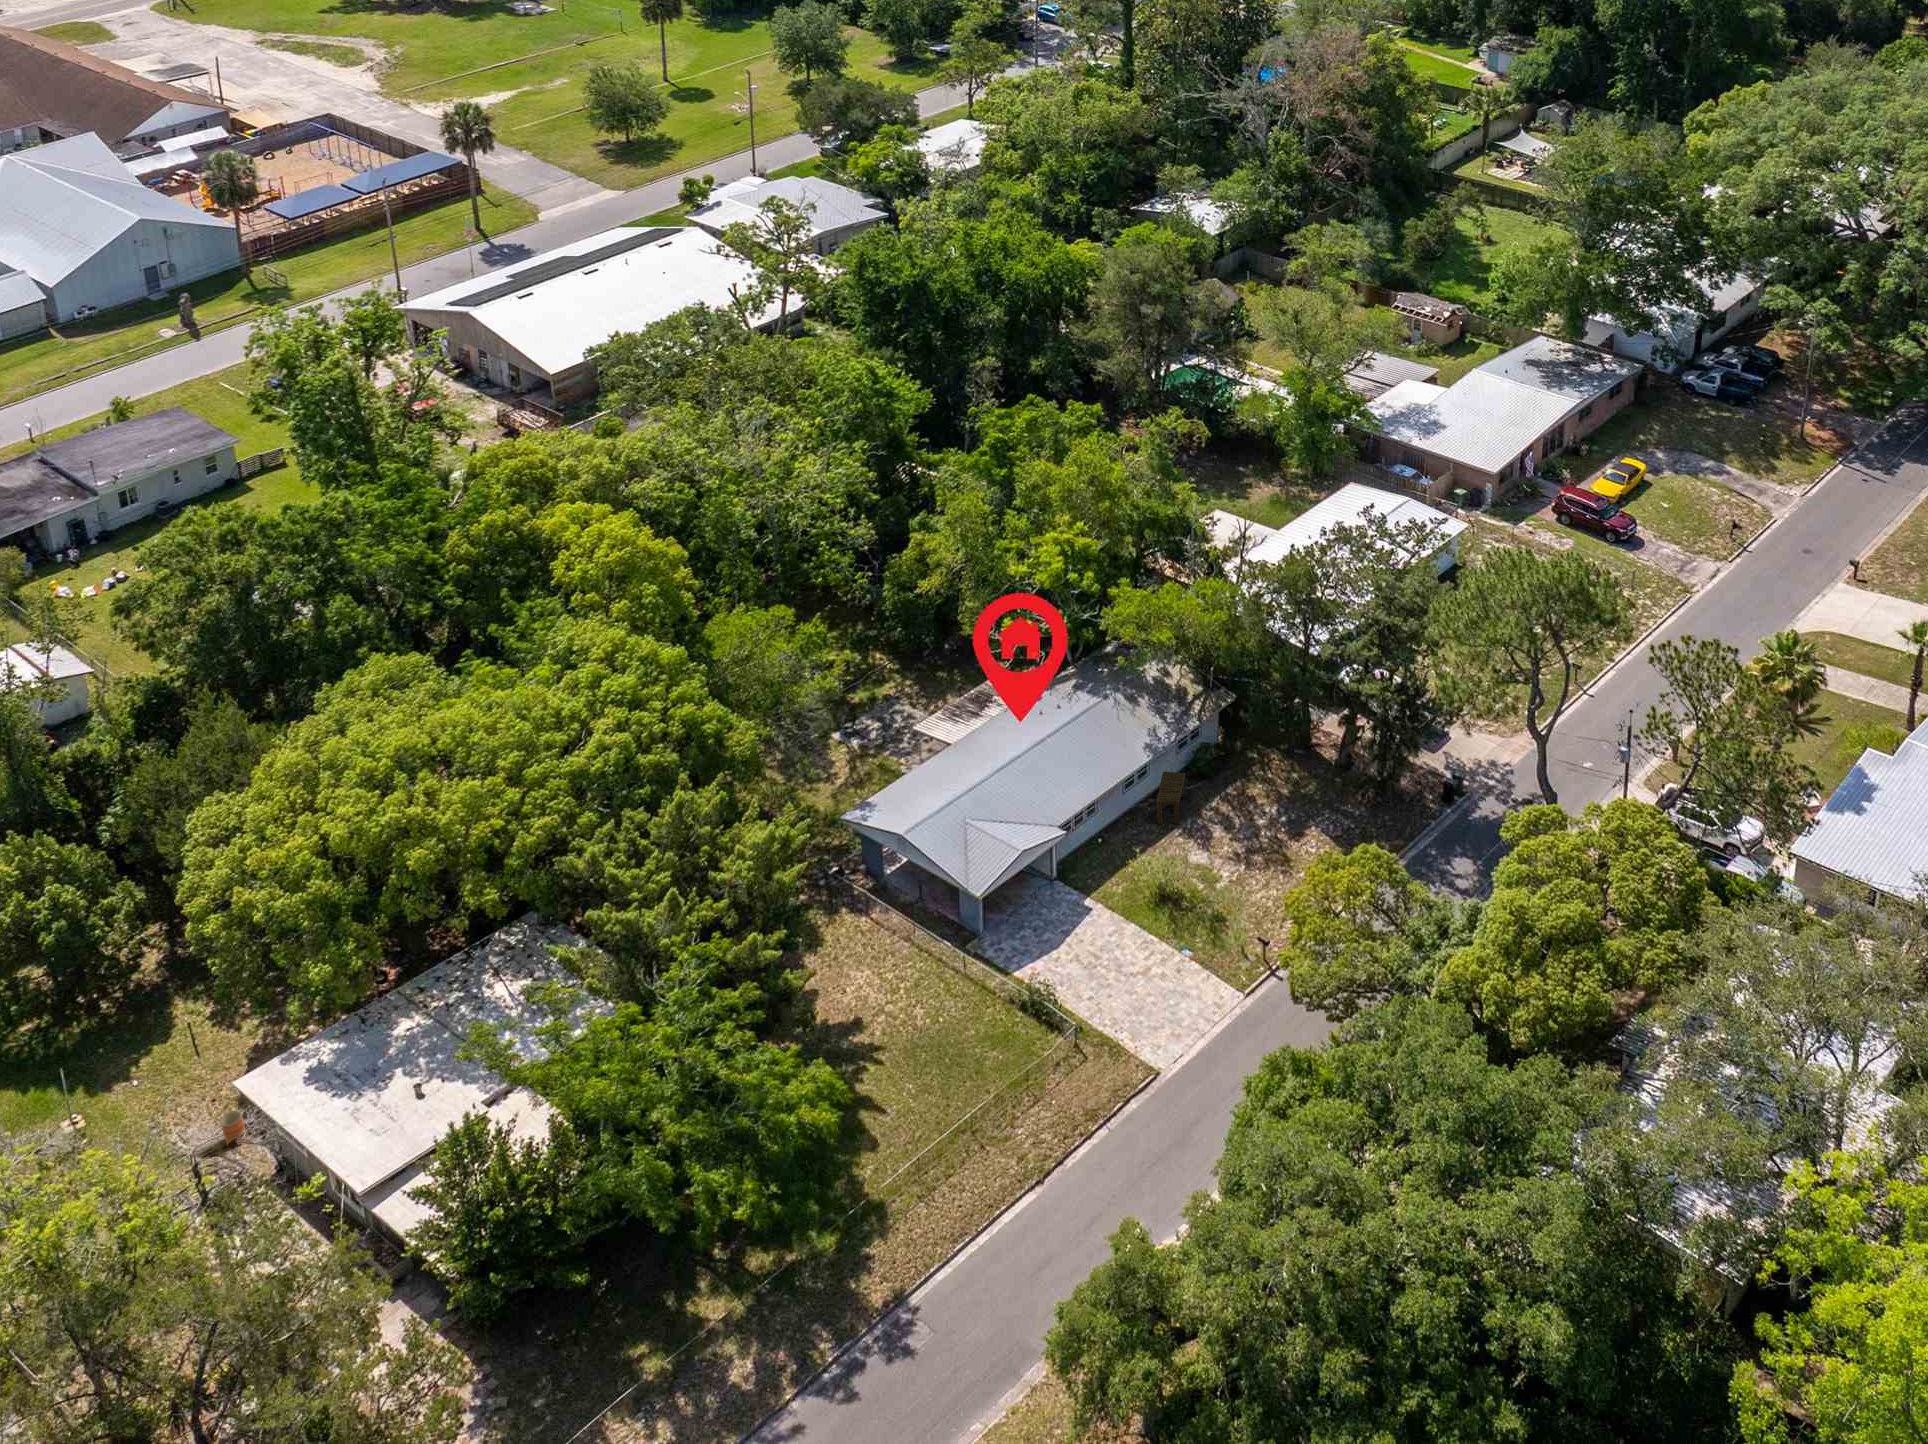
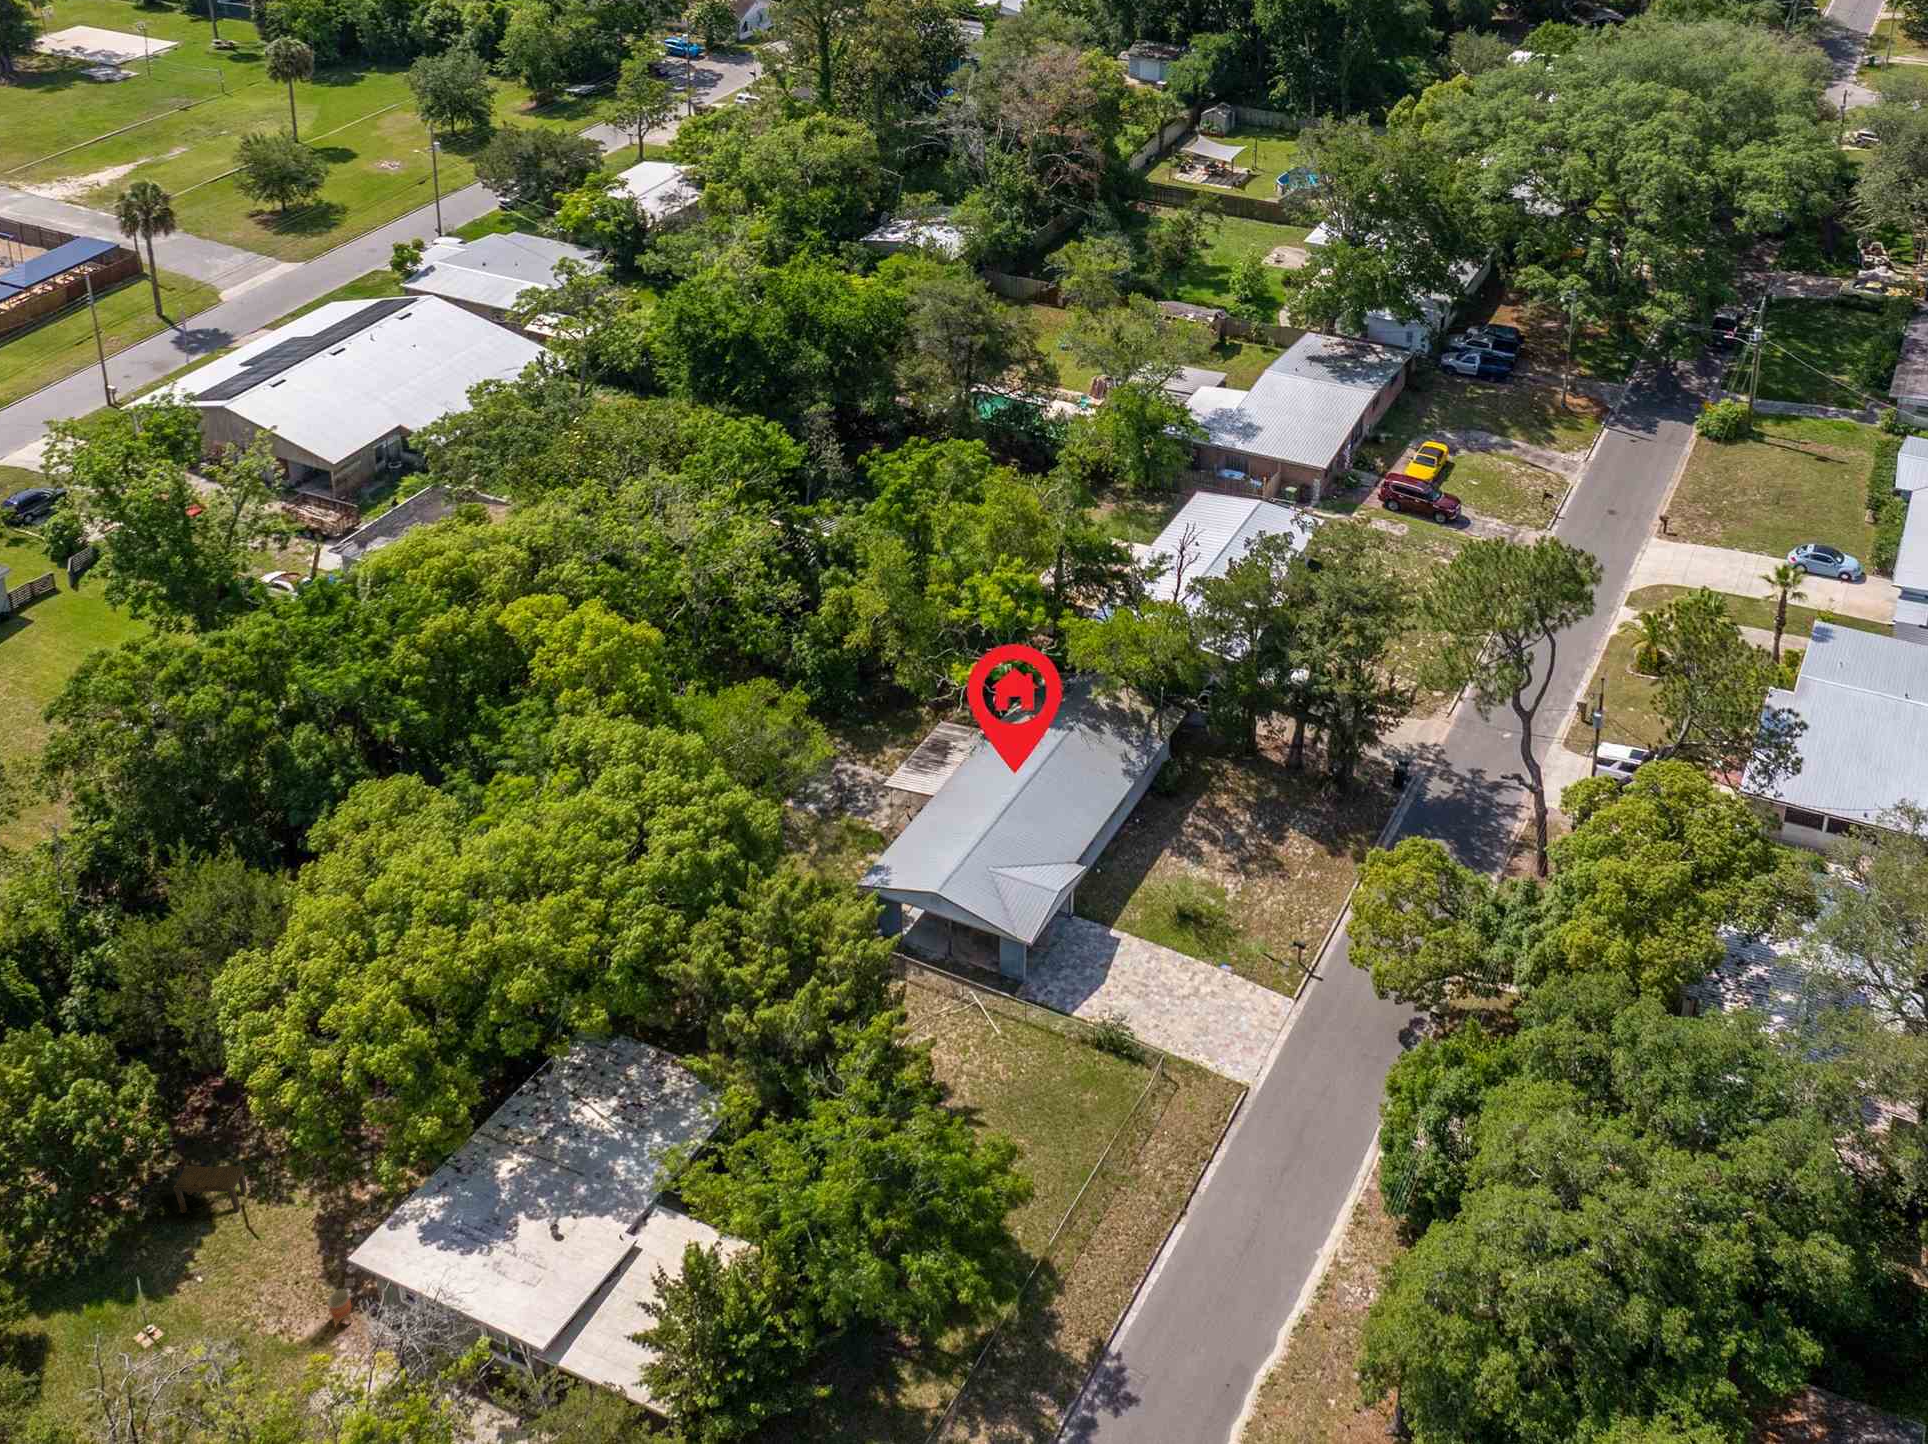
bench: present [1156,772,1185,824] -> present [174,1166,247,1213]

